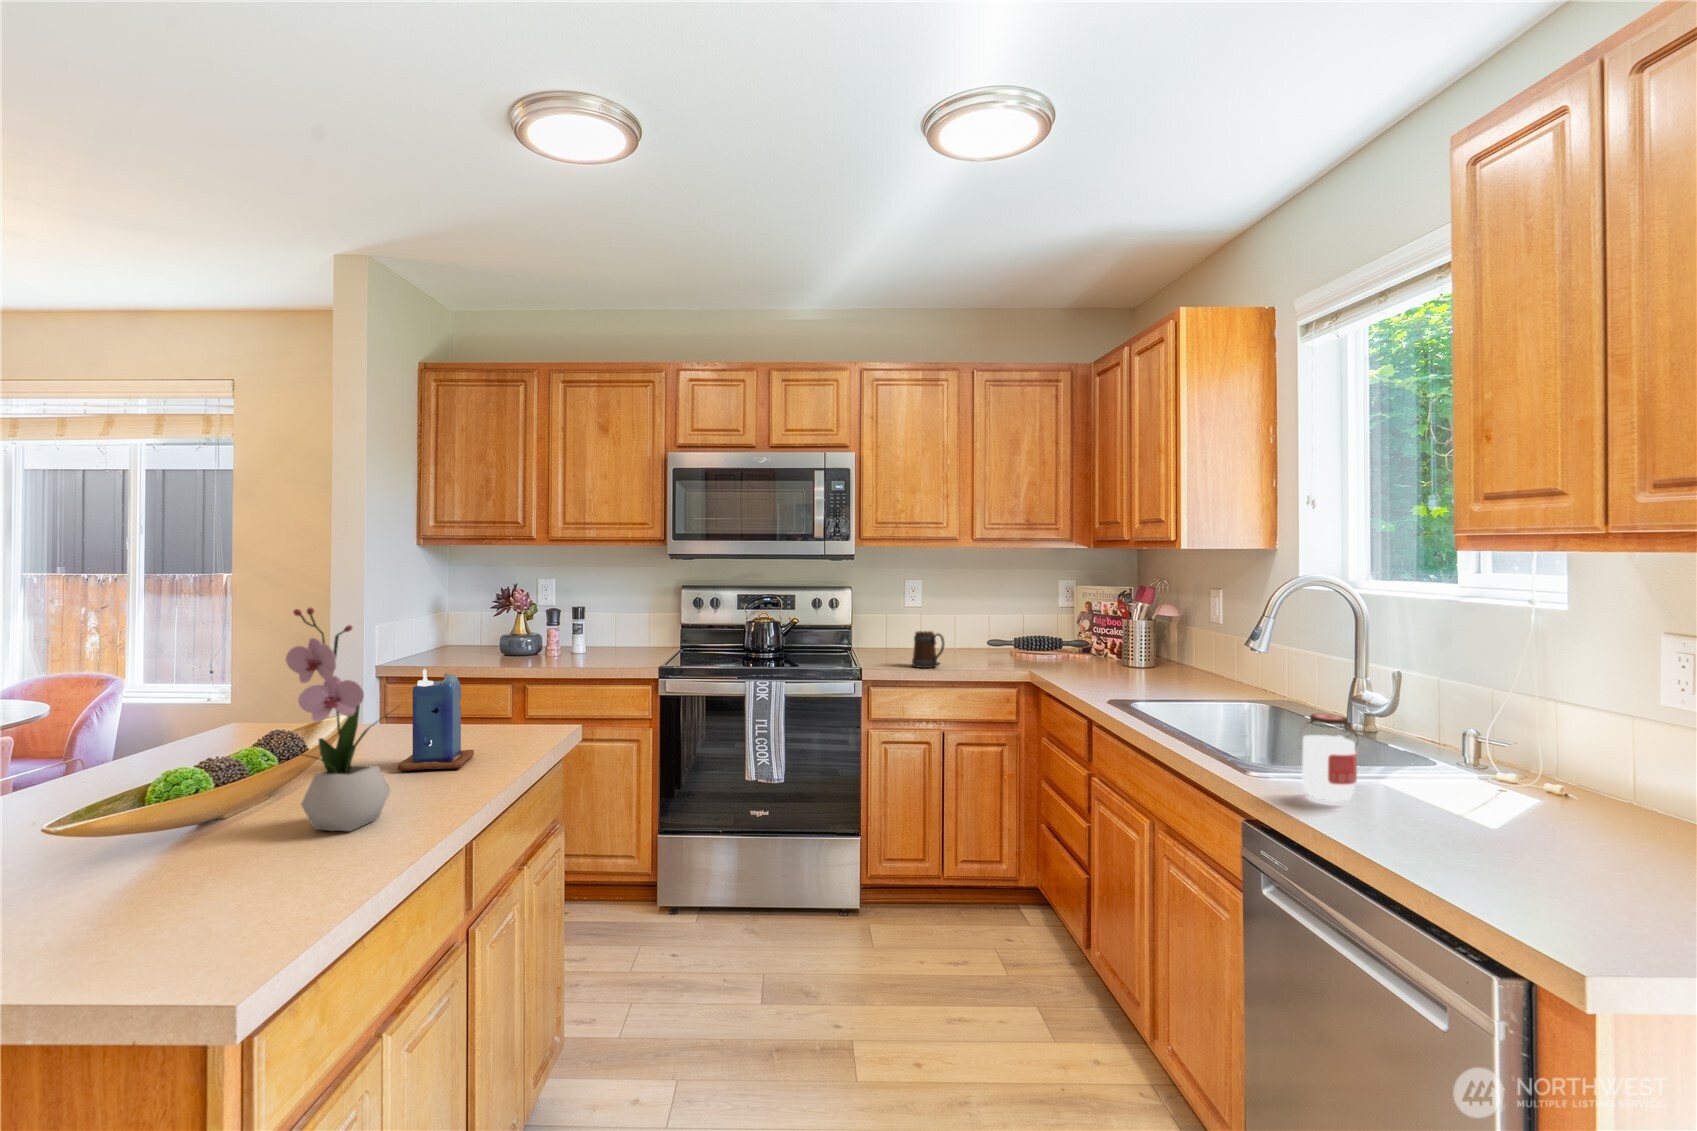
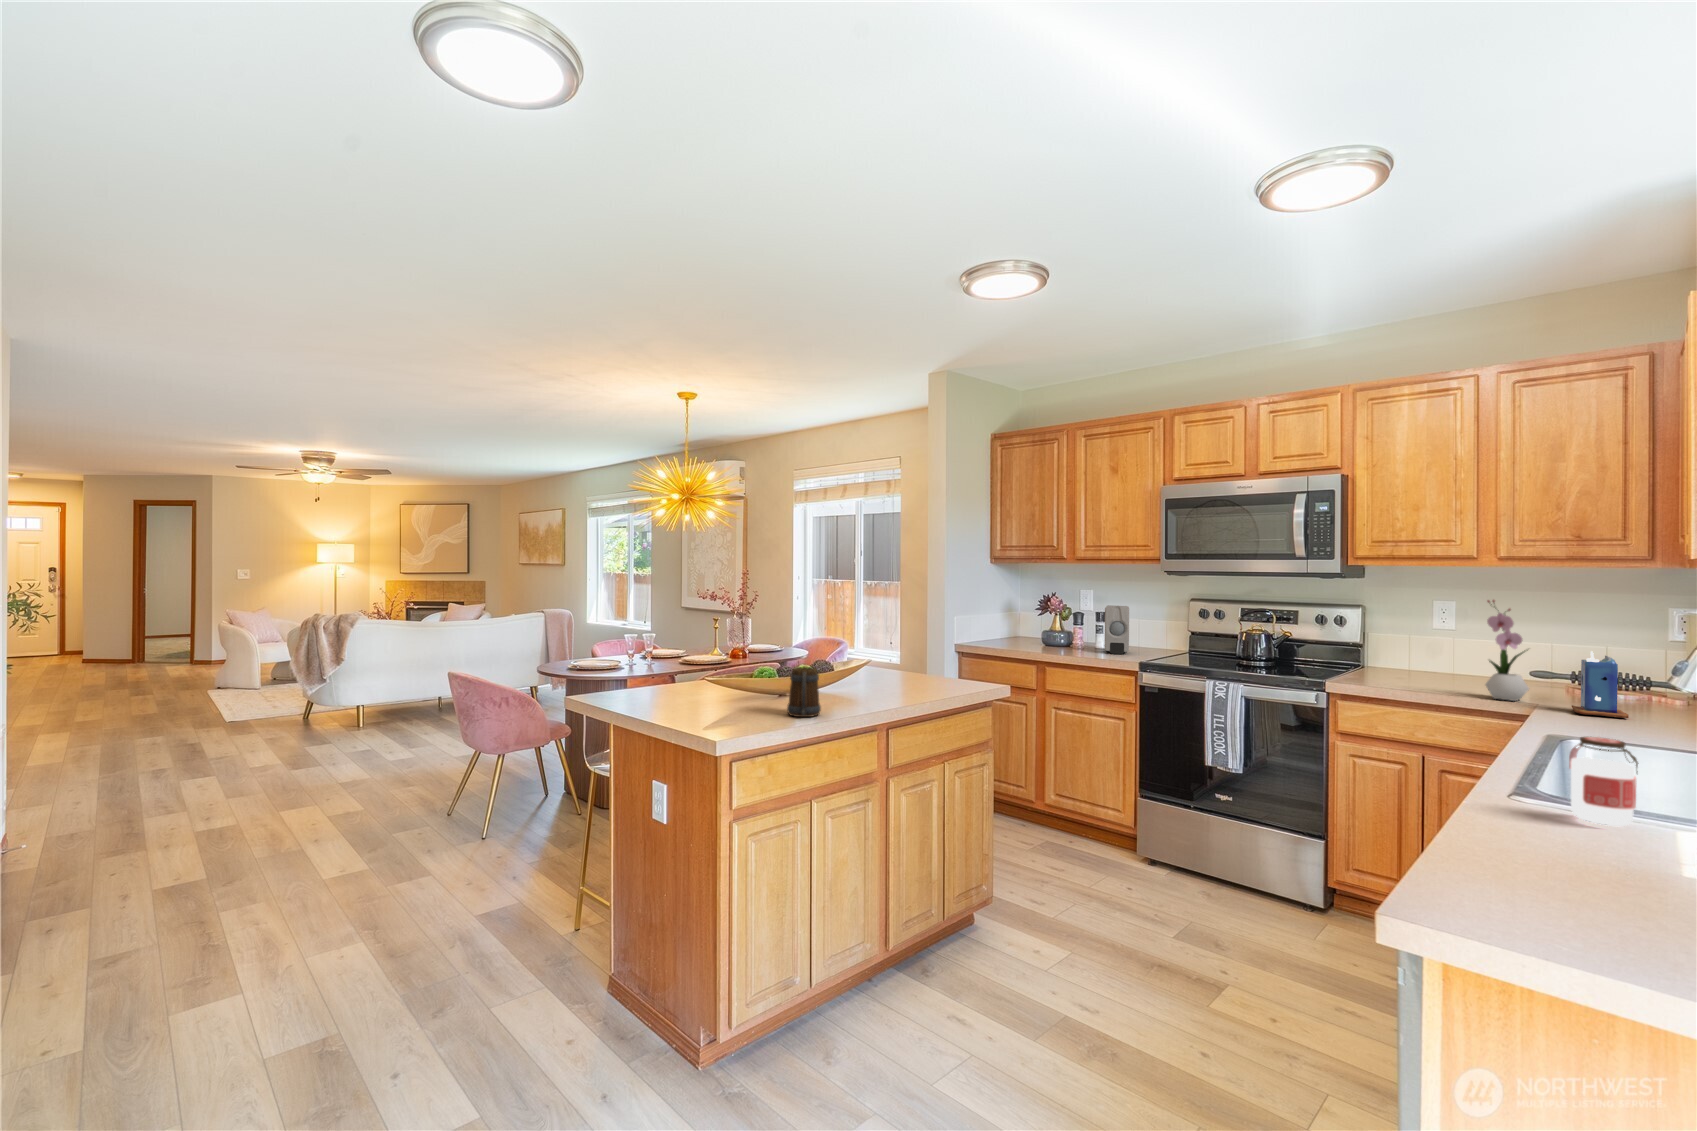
soap dispenser: none [591,598,628,659] -> present [1104,605,1129,654]
flower arrangement: present [286,608,390,831] -> present [1485,600,1529,701]
mug: present [912,631,944,668] -> present [787,667,821,717]
candle: present [398,669,474,771] -> present [1572,651,1629,718]

